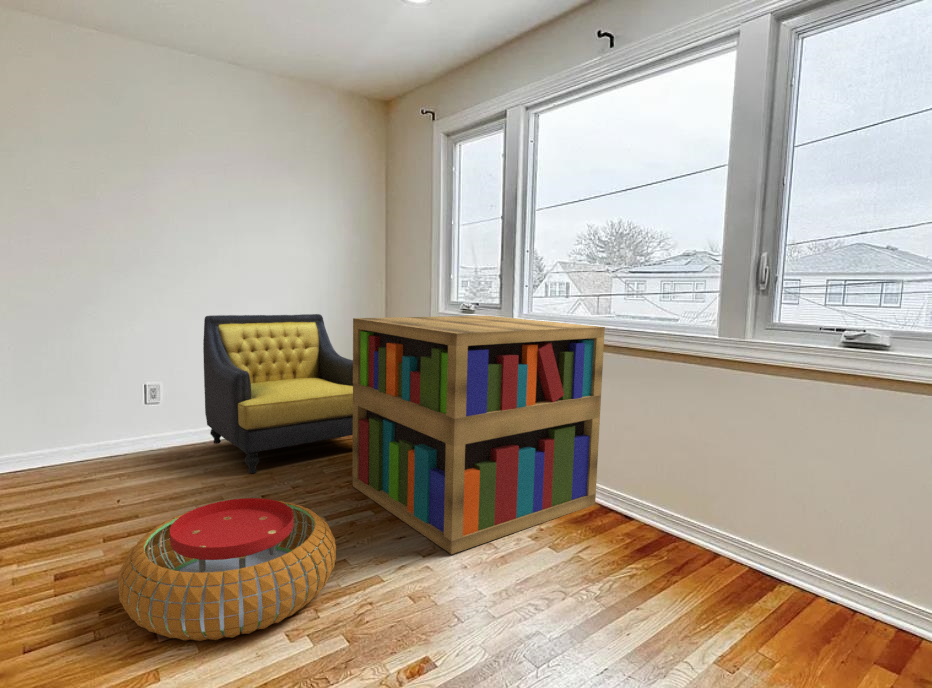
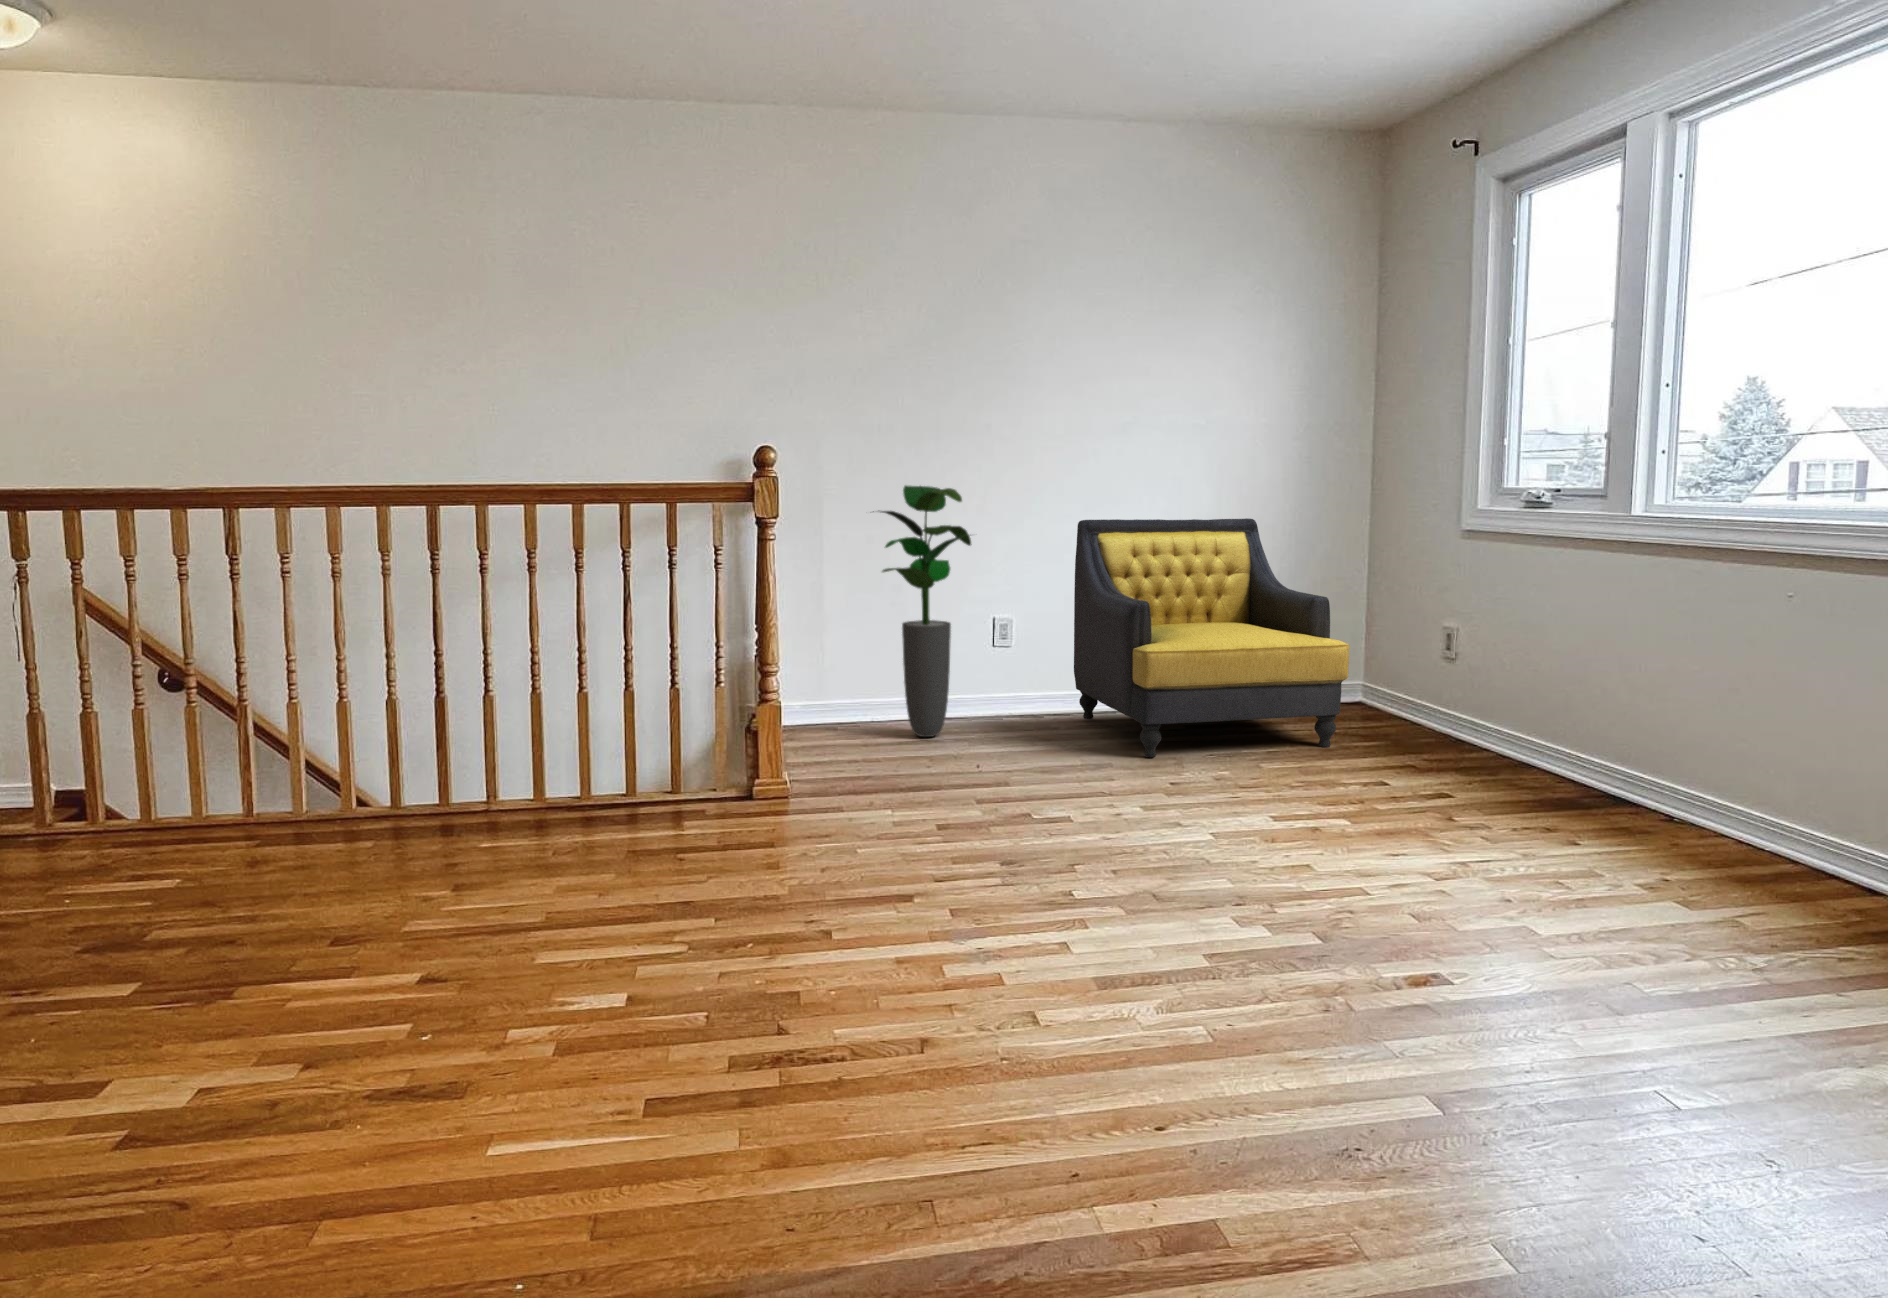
potted plant: none [21,292,120,474] -> present [873,486,971,737]
bookshelf: present [352,316,605,554] -> none [1310,511,1825,880]
pouf: present [118,498,336,641] -> none [1027,757,1299,908]

